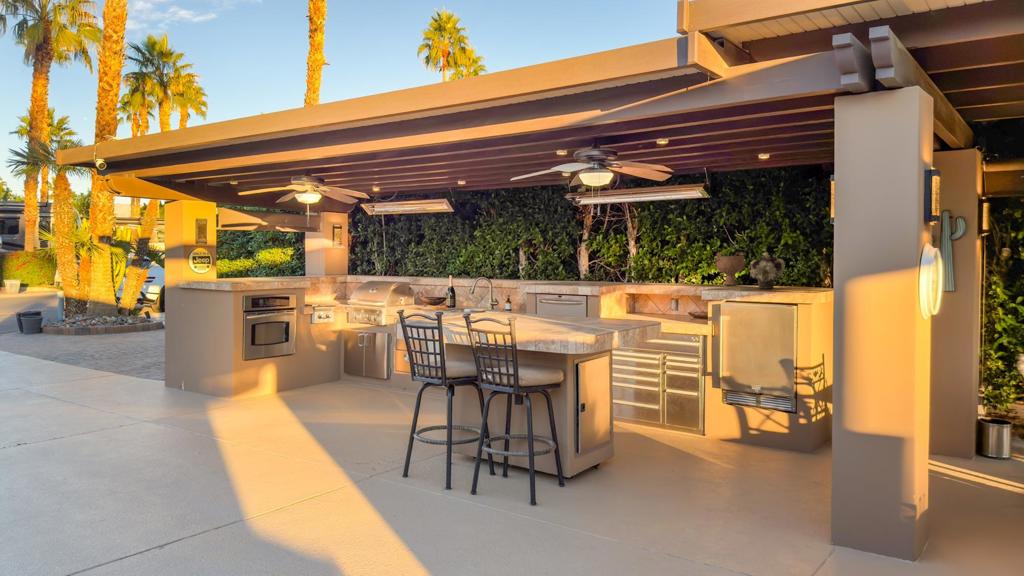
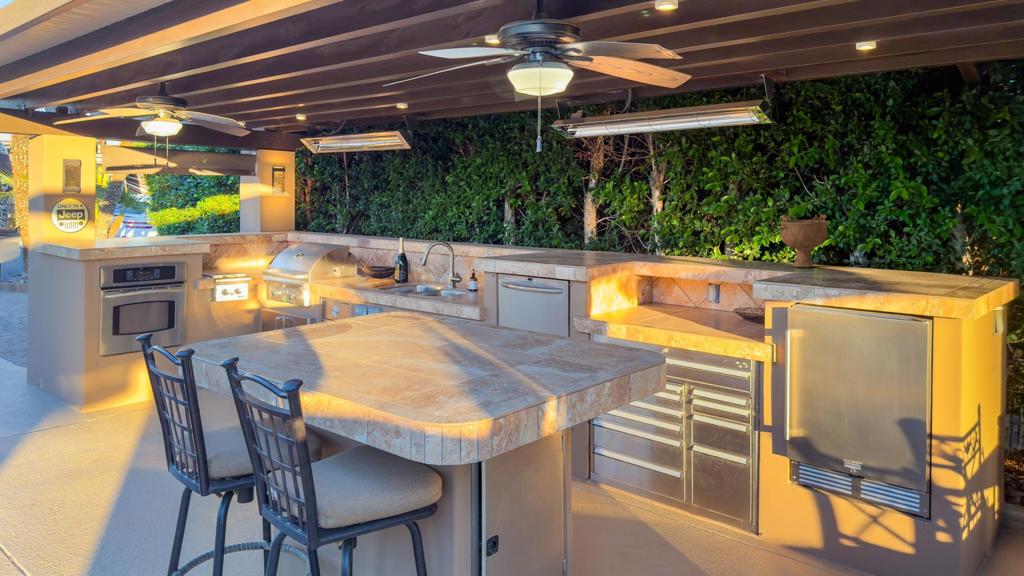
flower arrangement: present [750,252,785,289] -> none [835,219,897,282]

